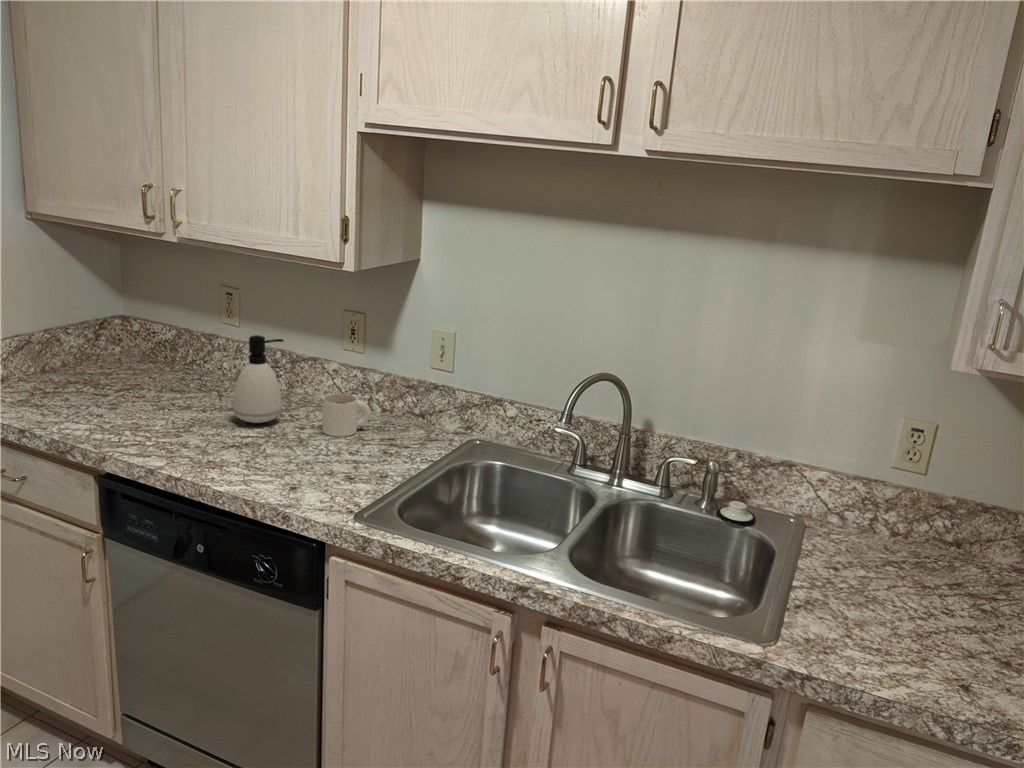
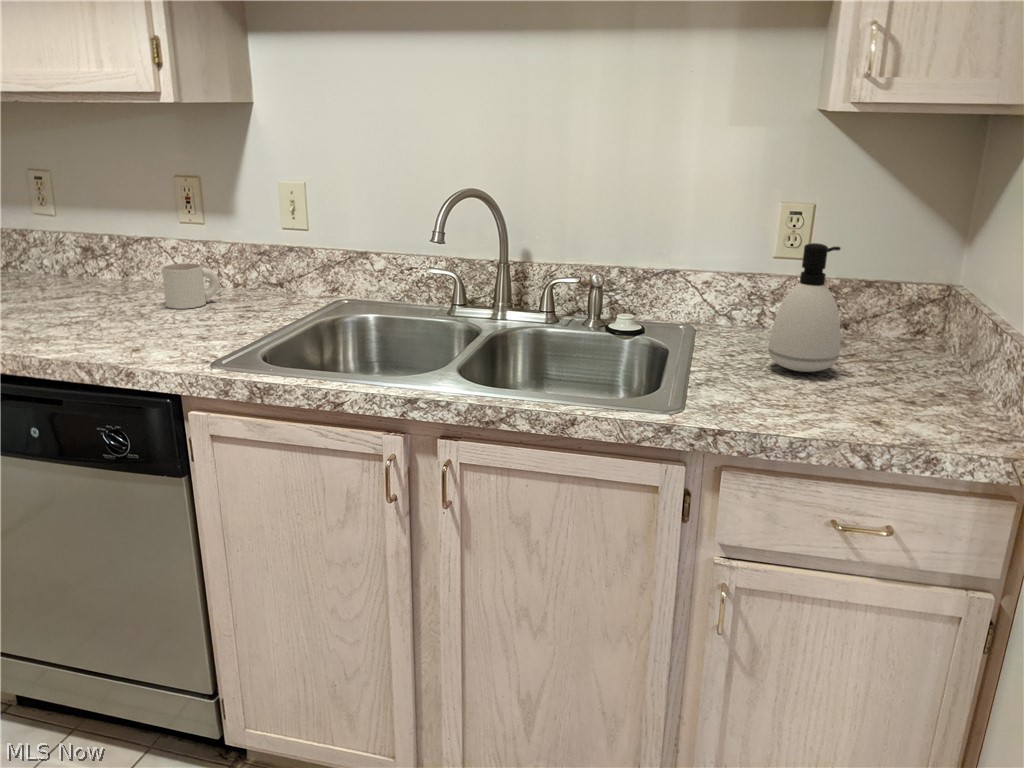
soap dispenser: present [233,335,283,423] -> present [768,243,841,372]

